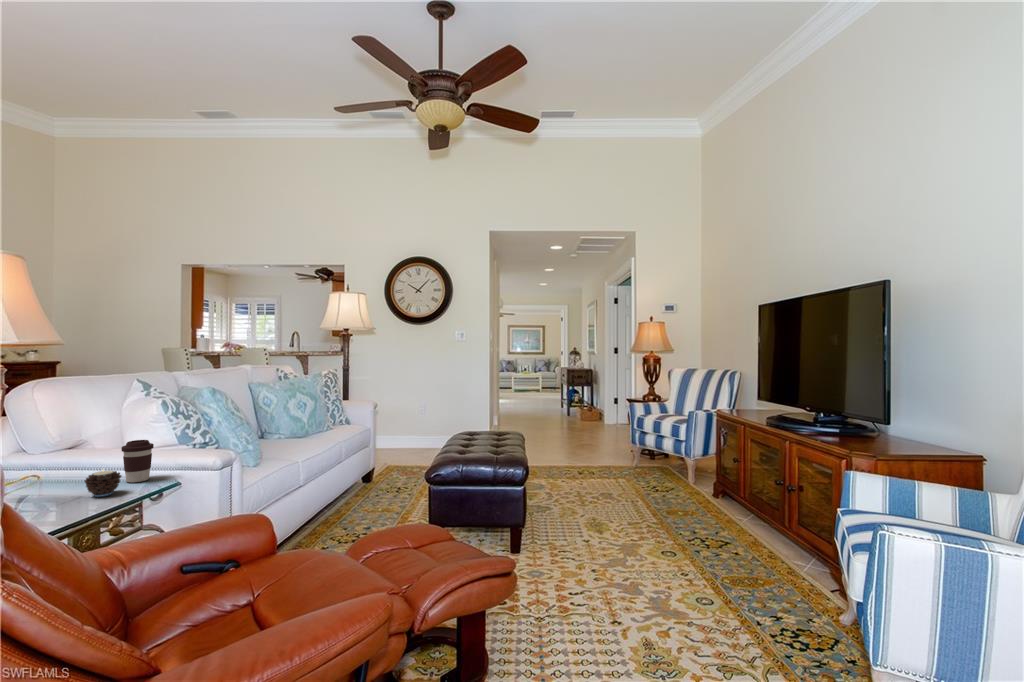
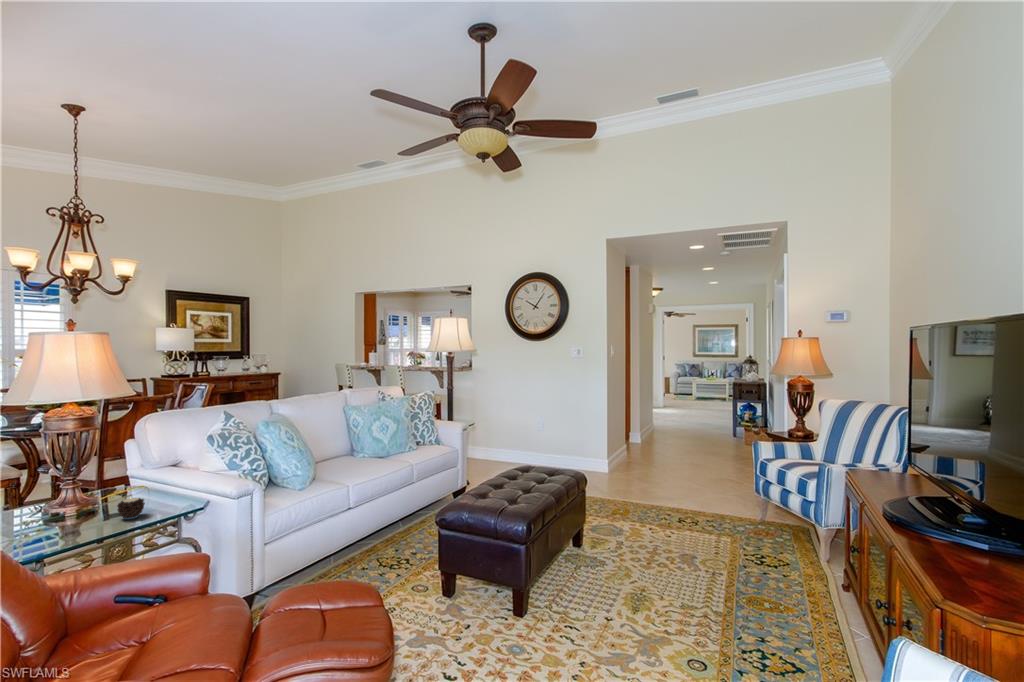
coffee cup: present [121,440,154,482] -> none [159,471,185,506]

